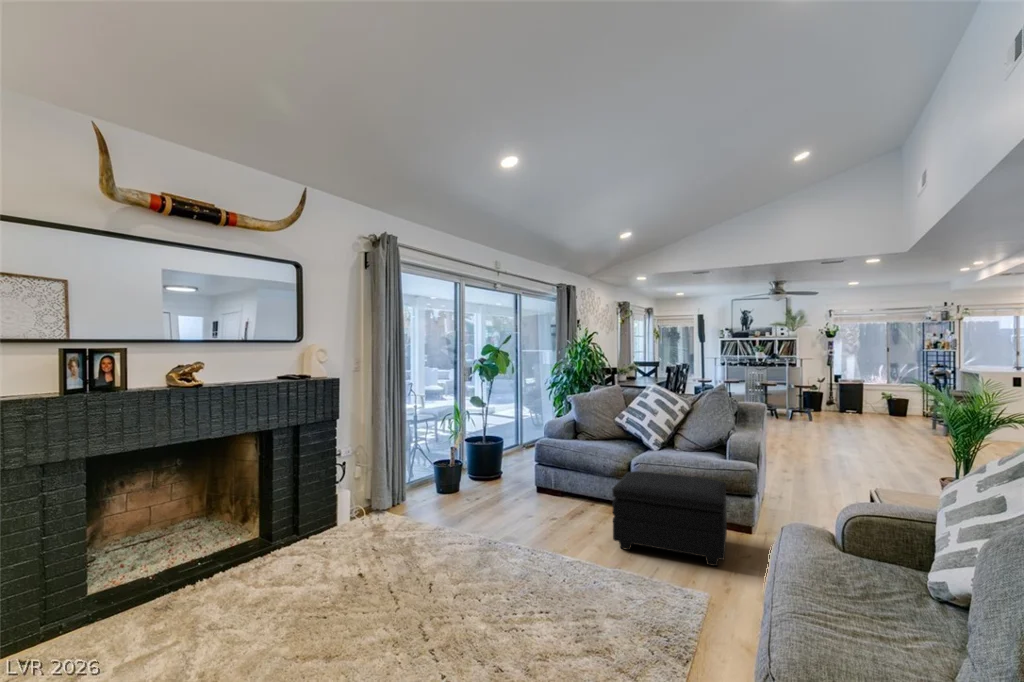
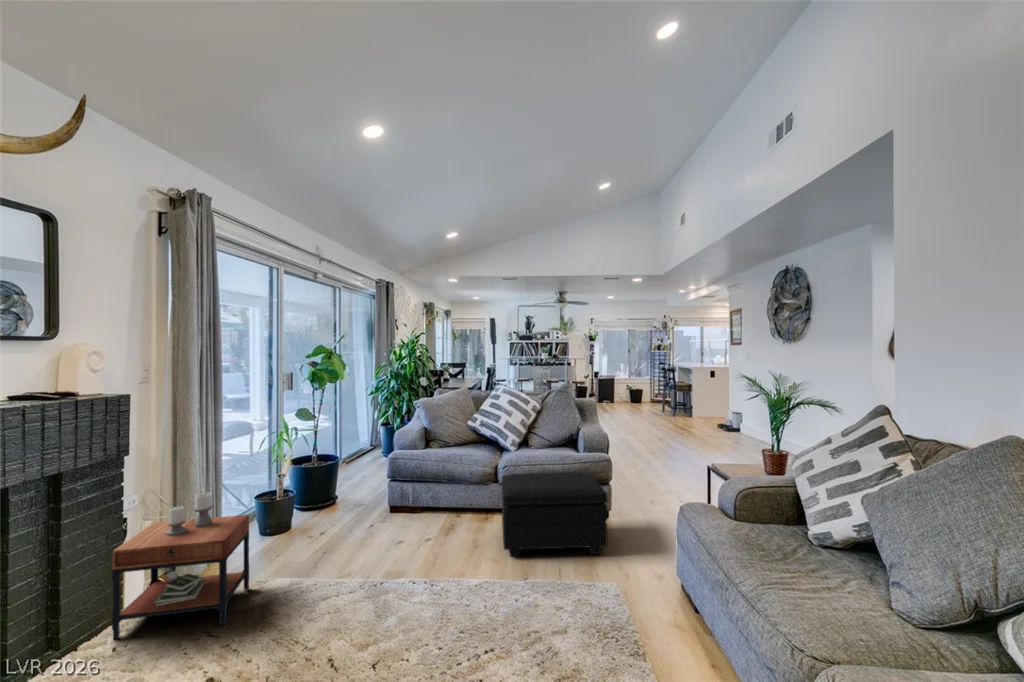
side table: none [328,451,412,546] -> present [112,492,249,639]

